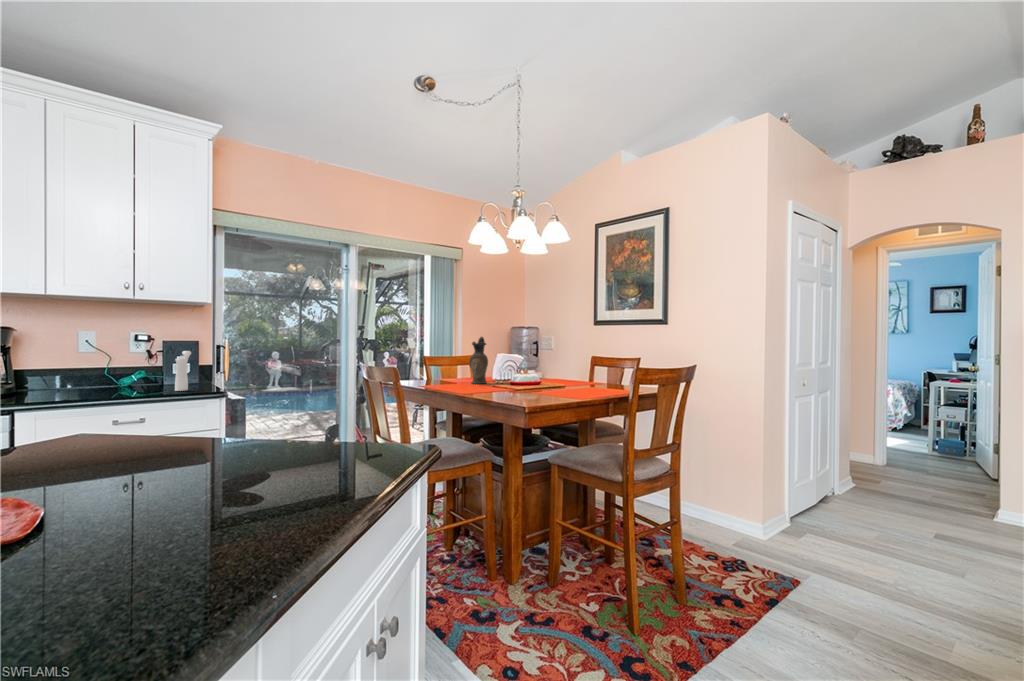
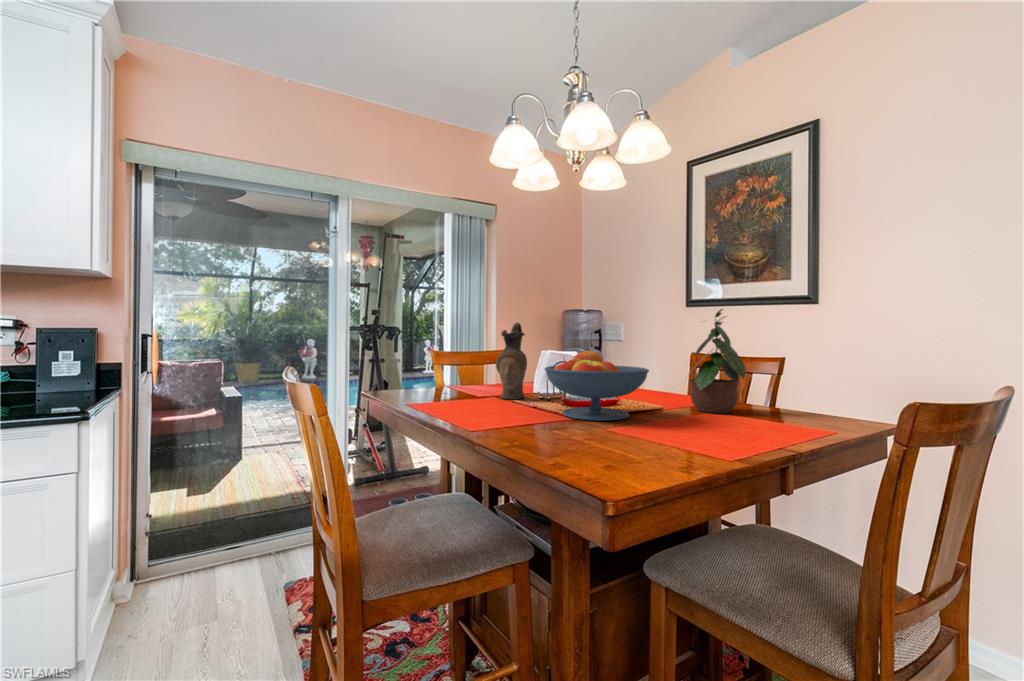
potted plant: none [577,329,614,388] -> present [689,309,746,413]
pepper mill: present [175,351,191,391] -> none [34,343,75,406]
fruit bowl: none [499,353,556,391] -> present [545,351,649,421]

